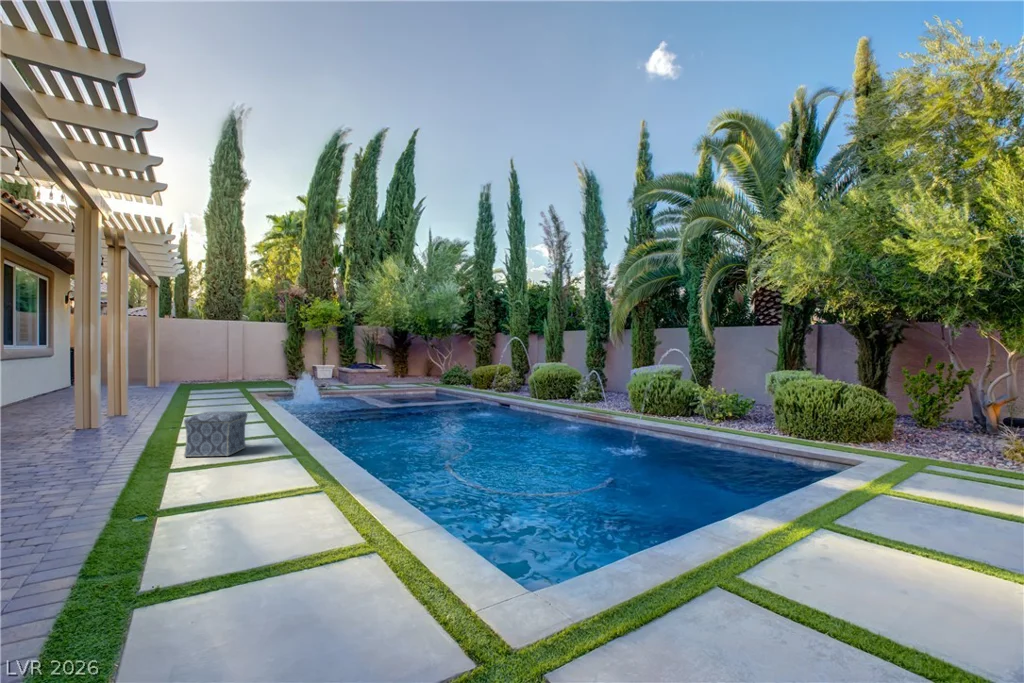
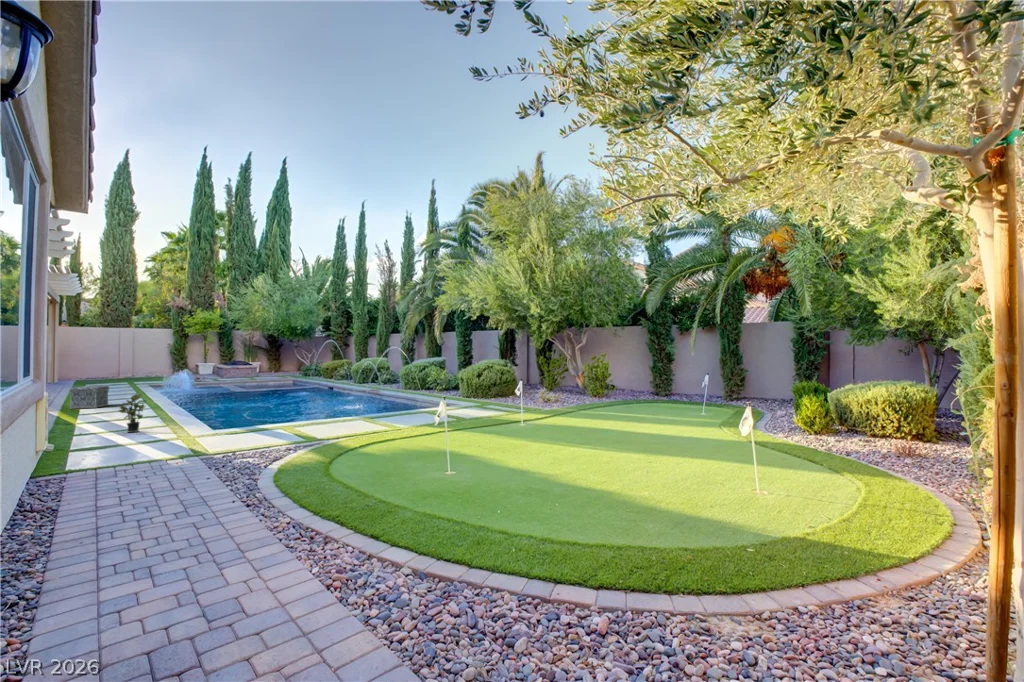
potted plant: none [369,490,444,638] -> present [119,394,146,432]

